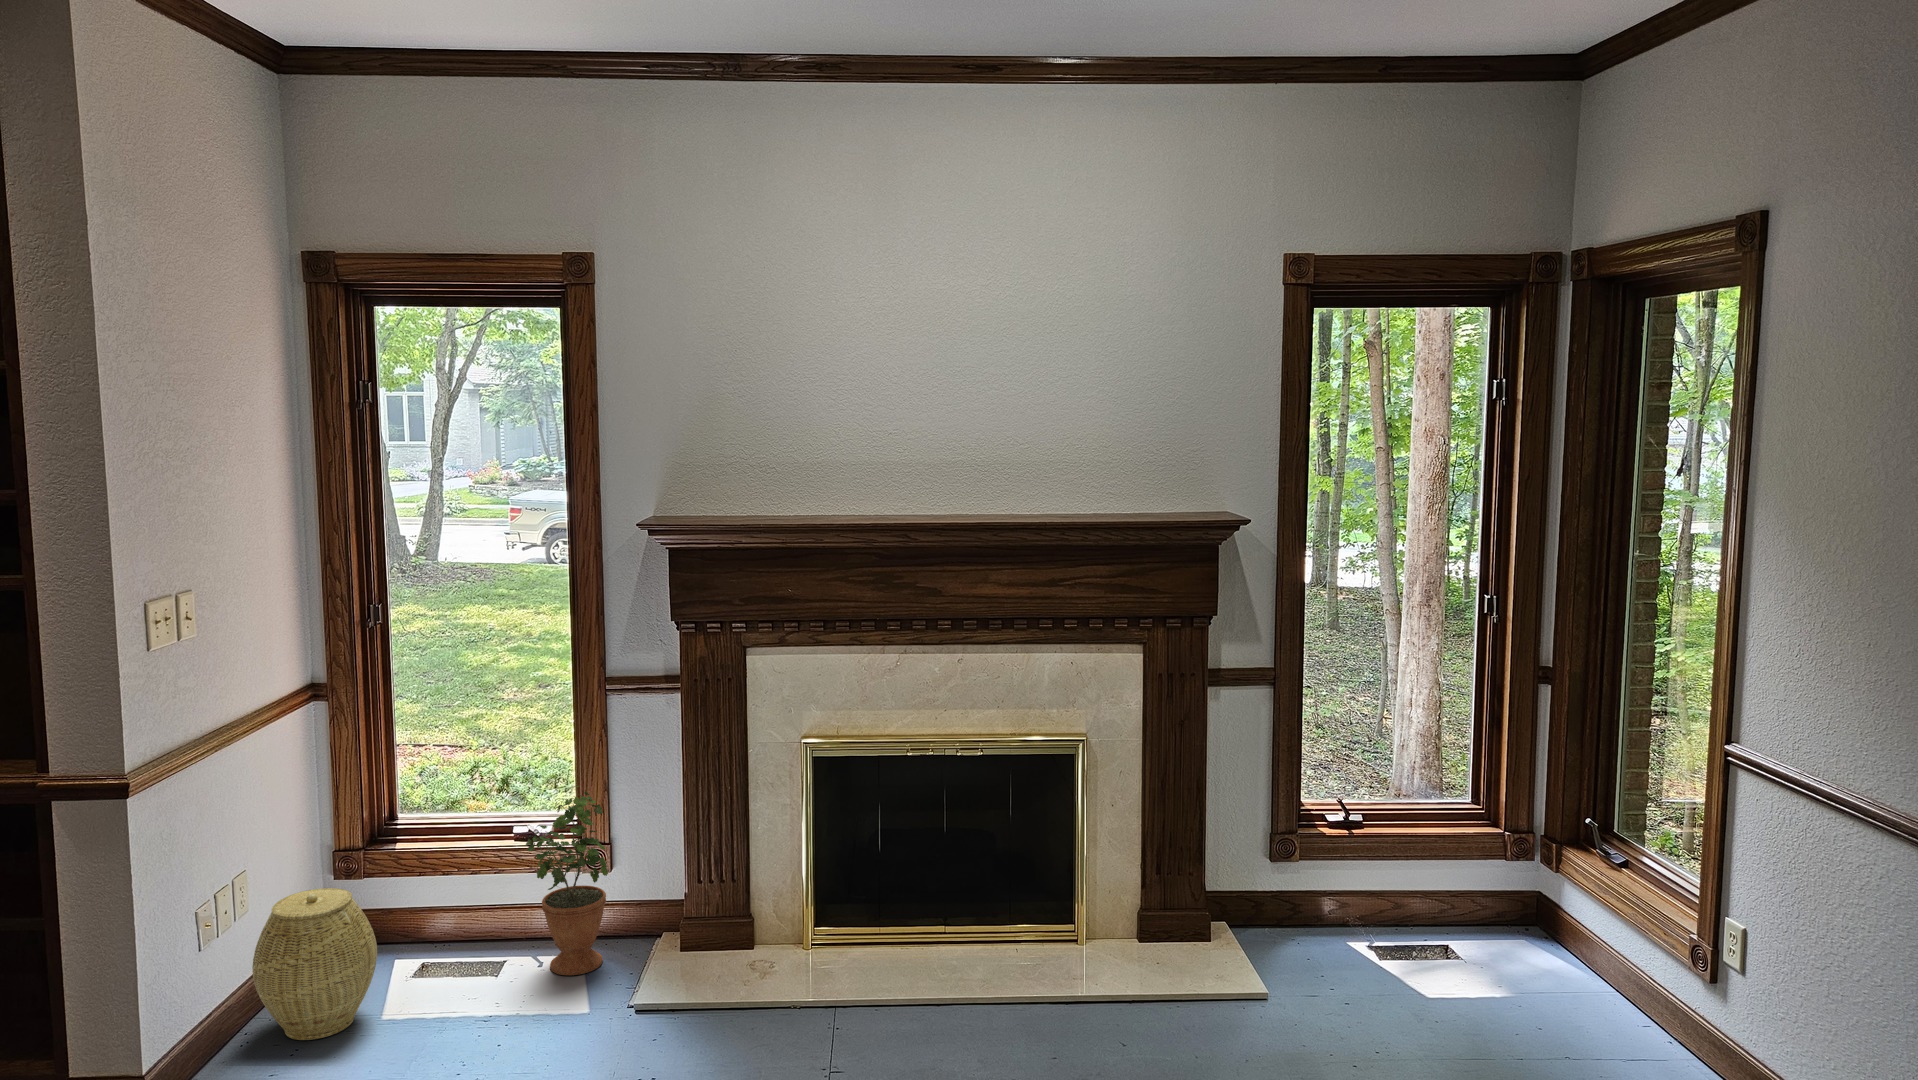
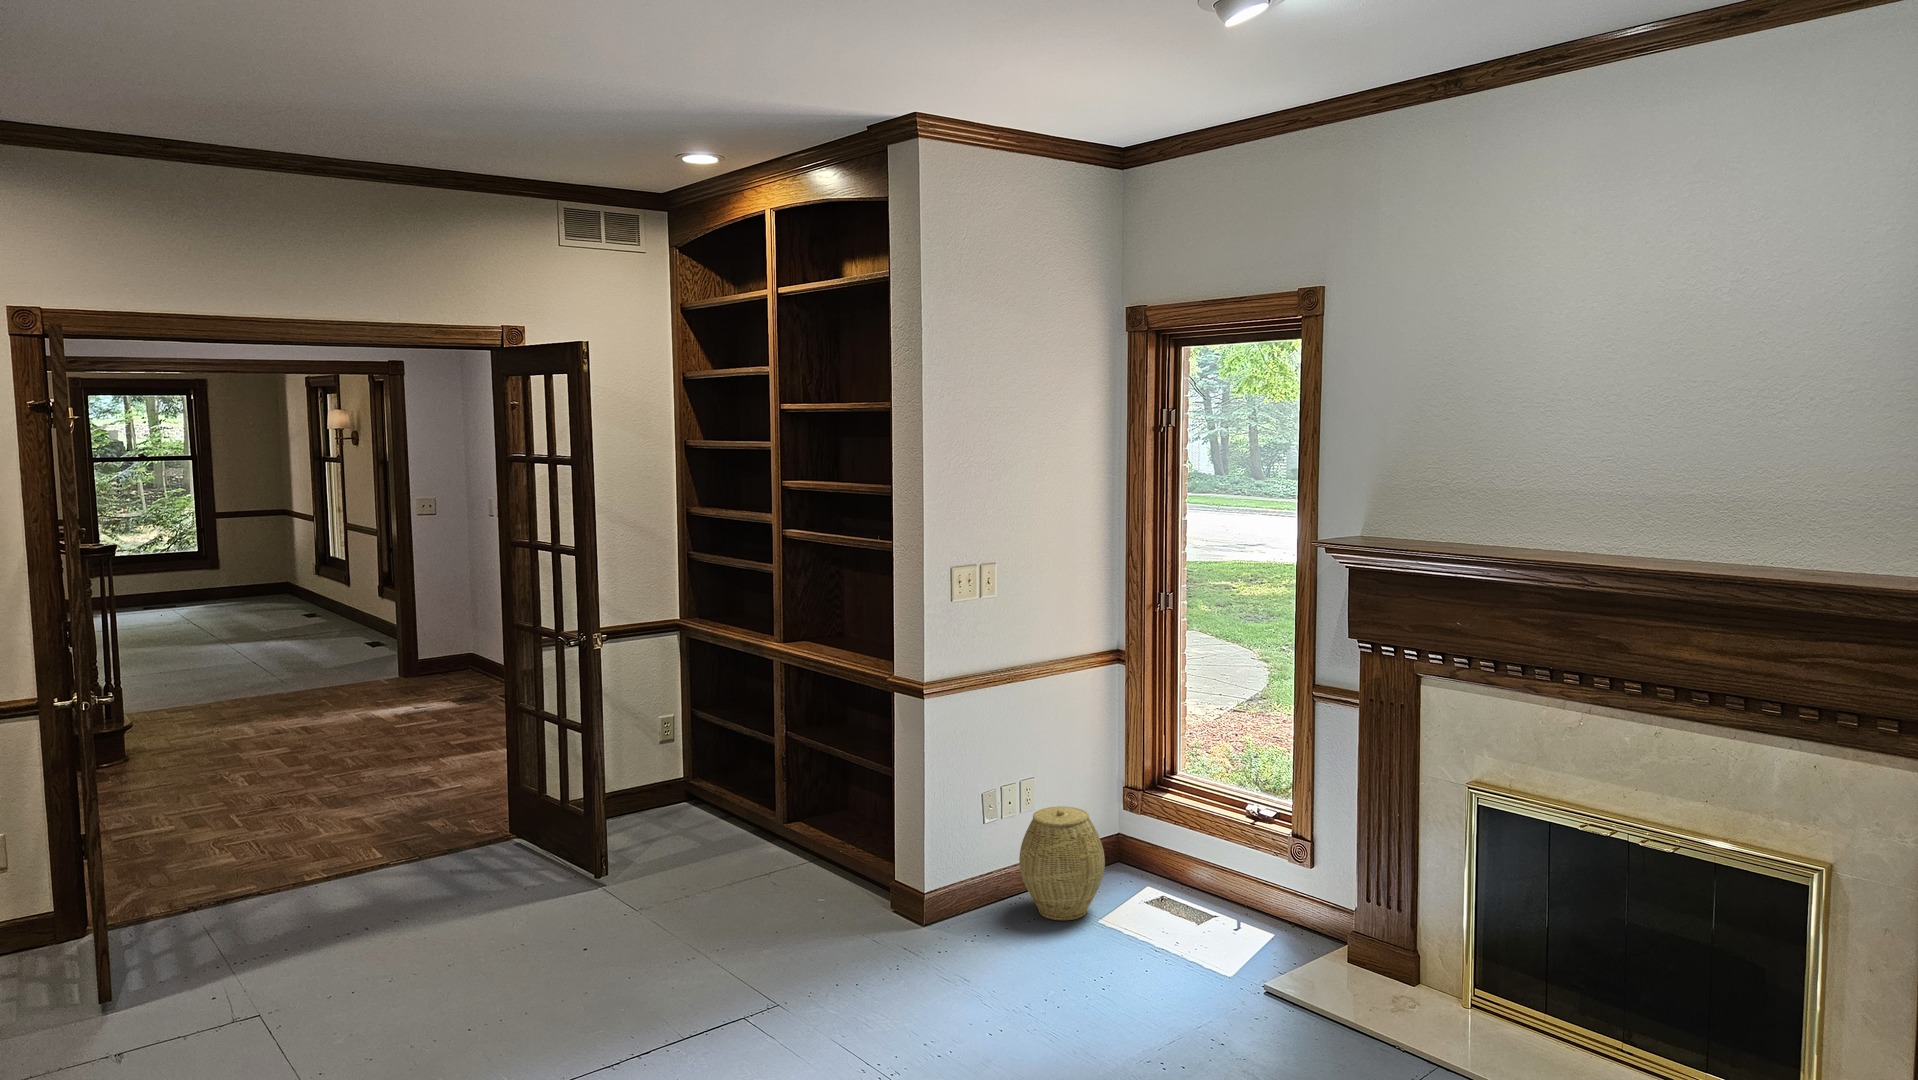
potted plant: present [525,786,608,975] -> none [1219,778,1294,948]

